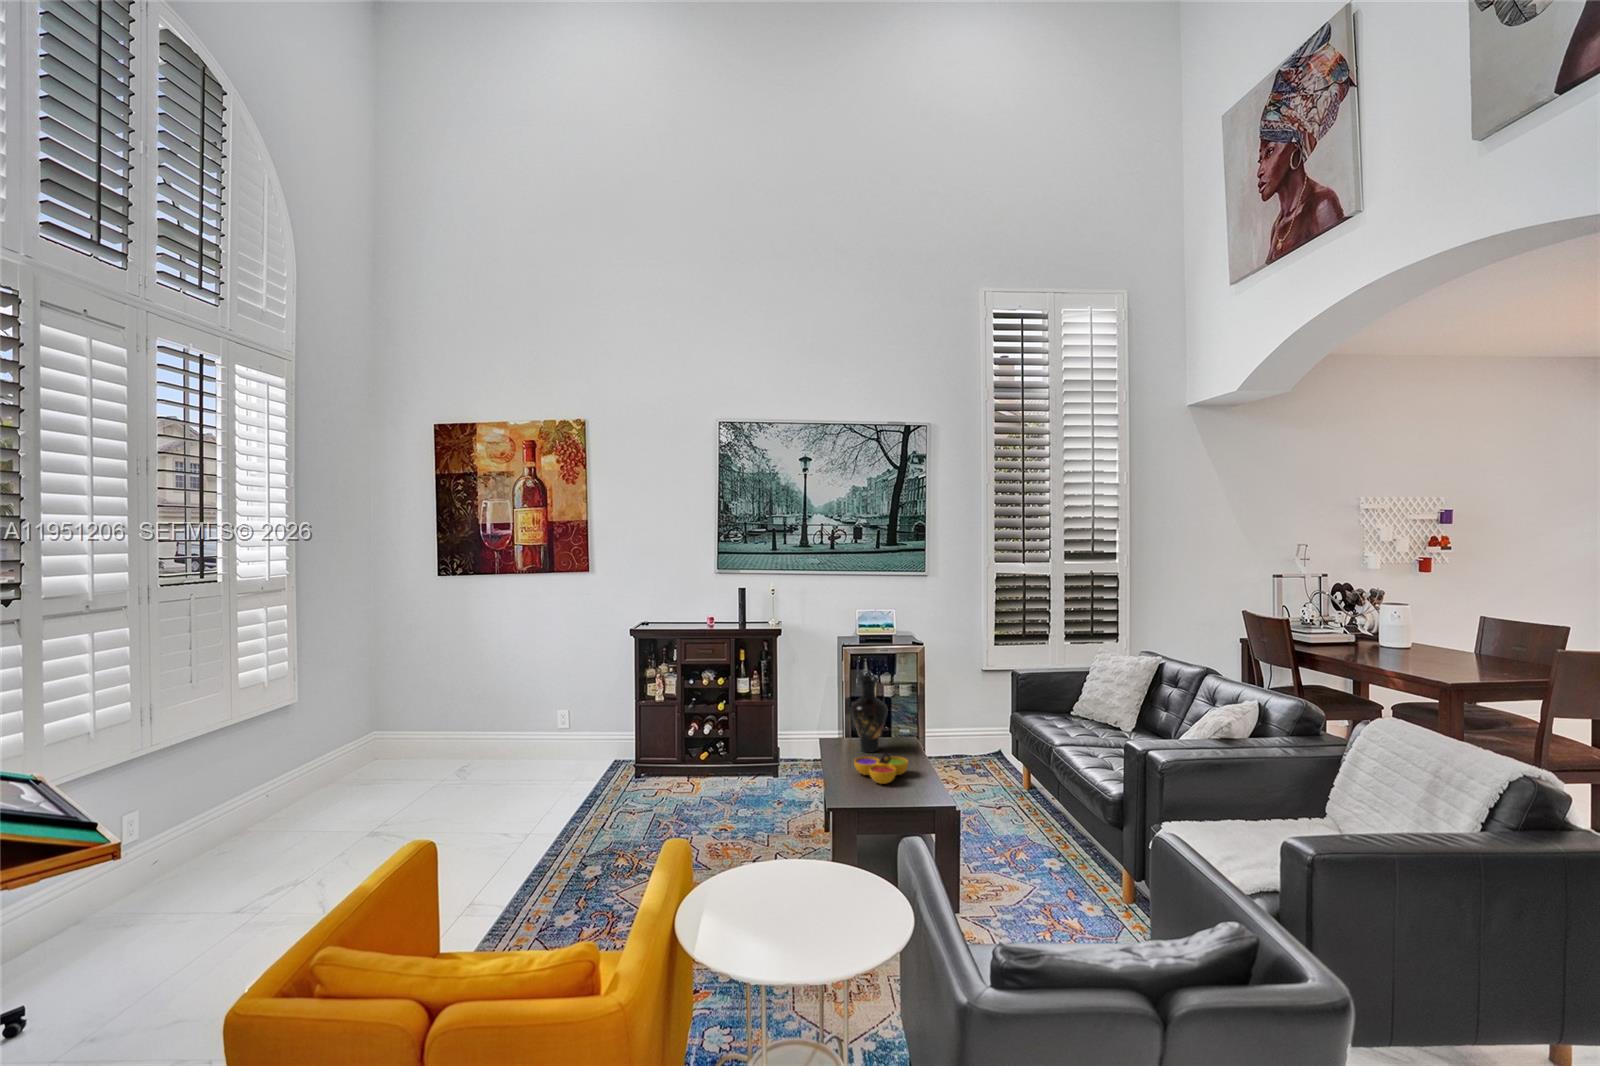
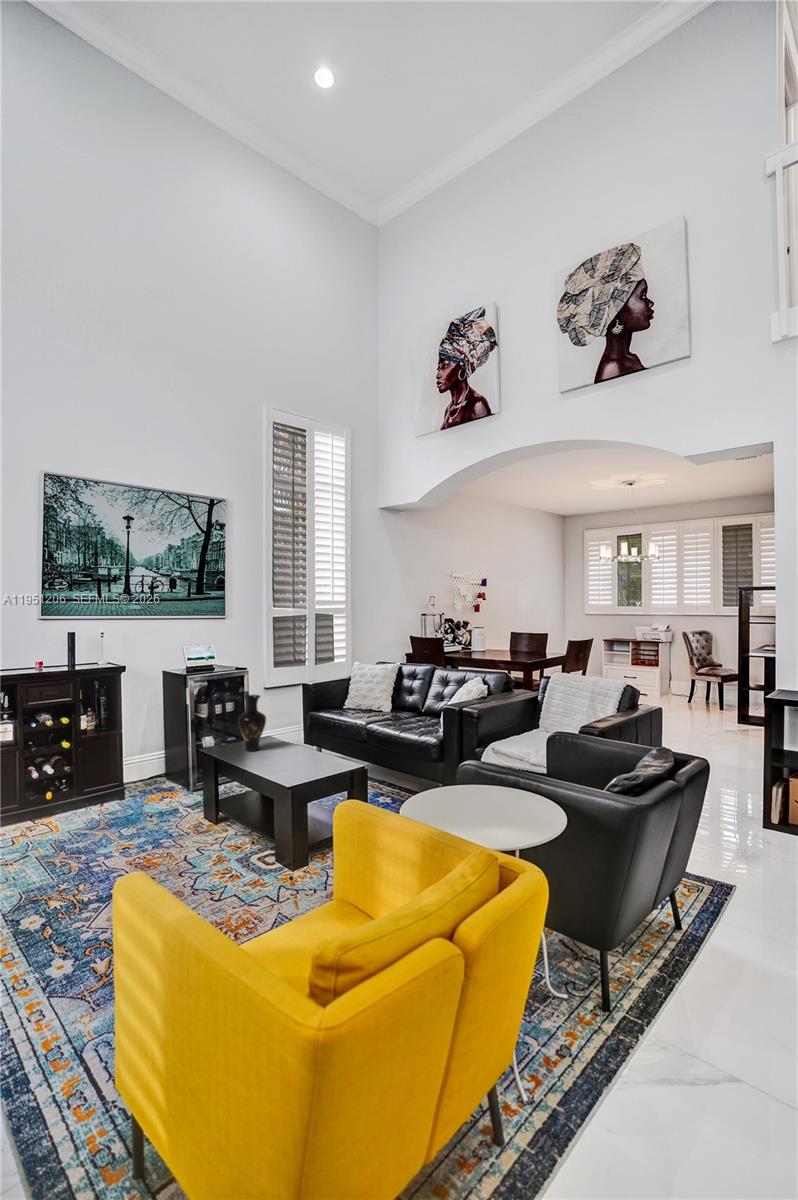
decorative bowl: present [854,754,908,784] -> none [267,745,304,765]

